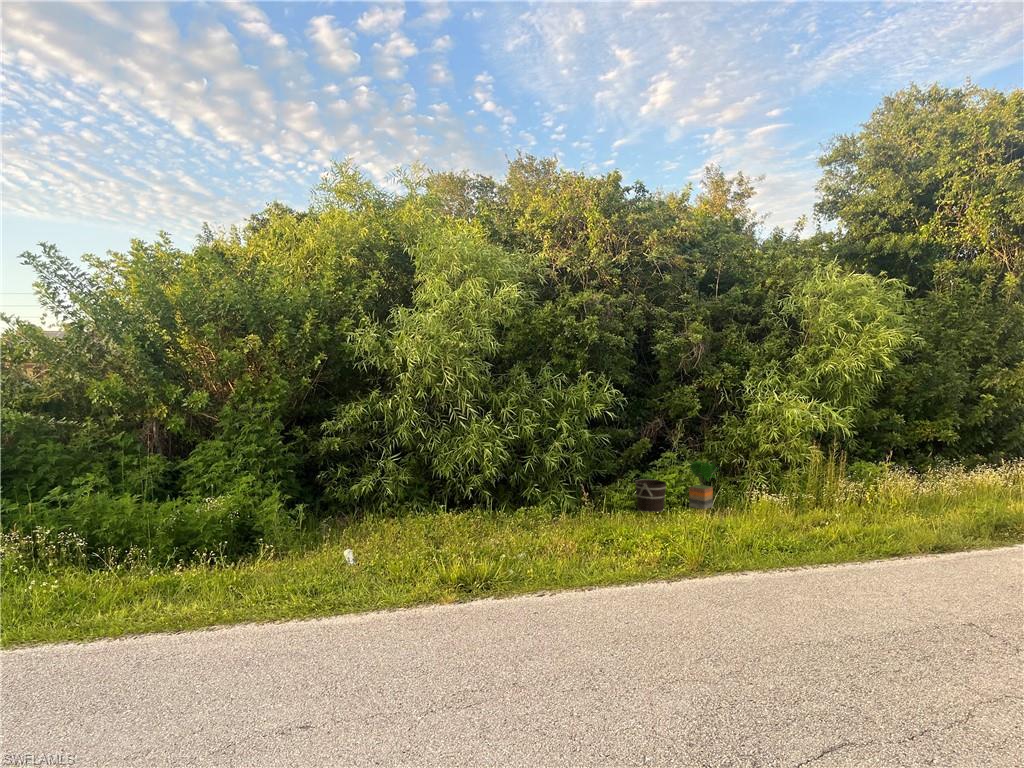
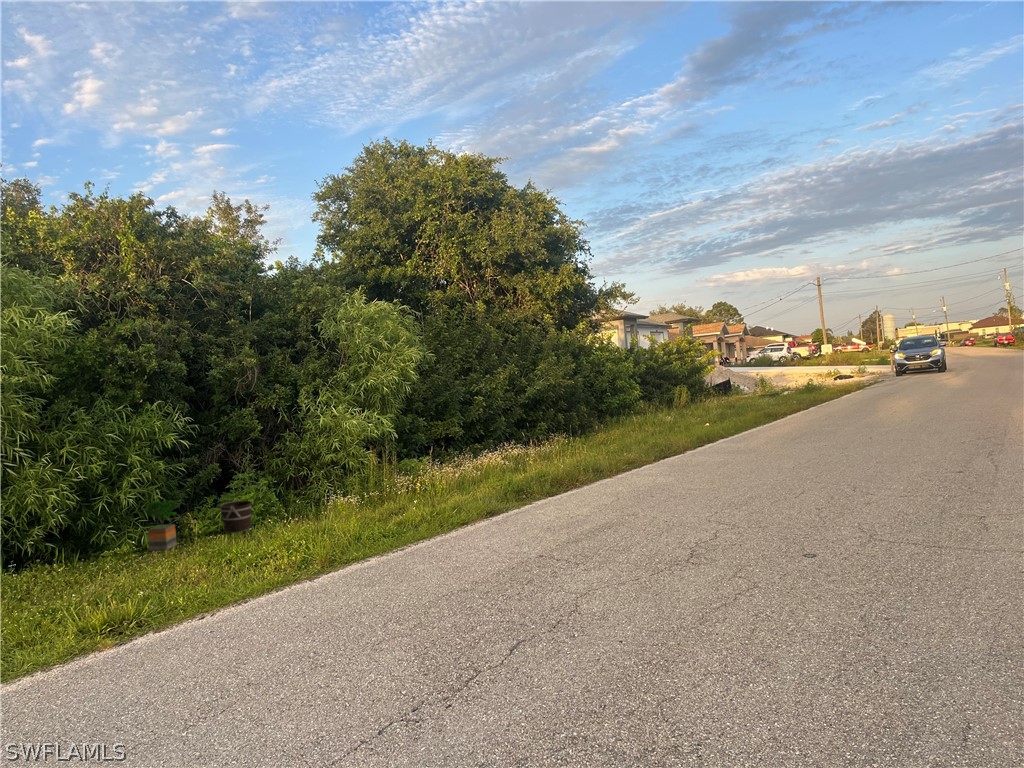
potted tree: present [689,461,718,509] -> present [147,500,179,551]

